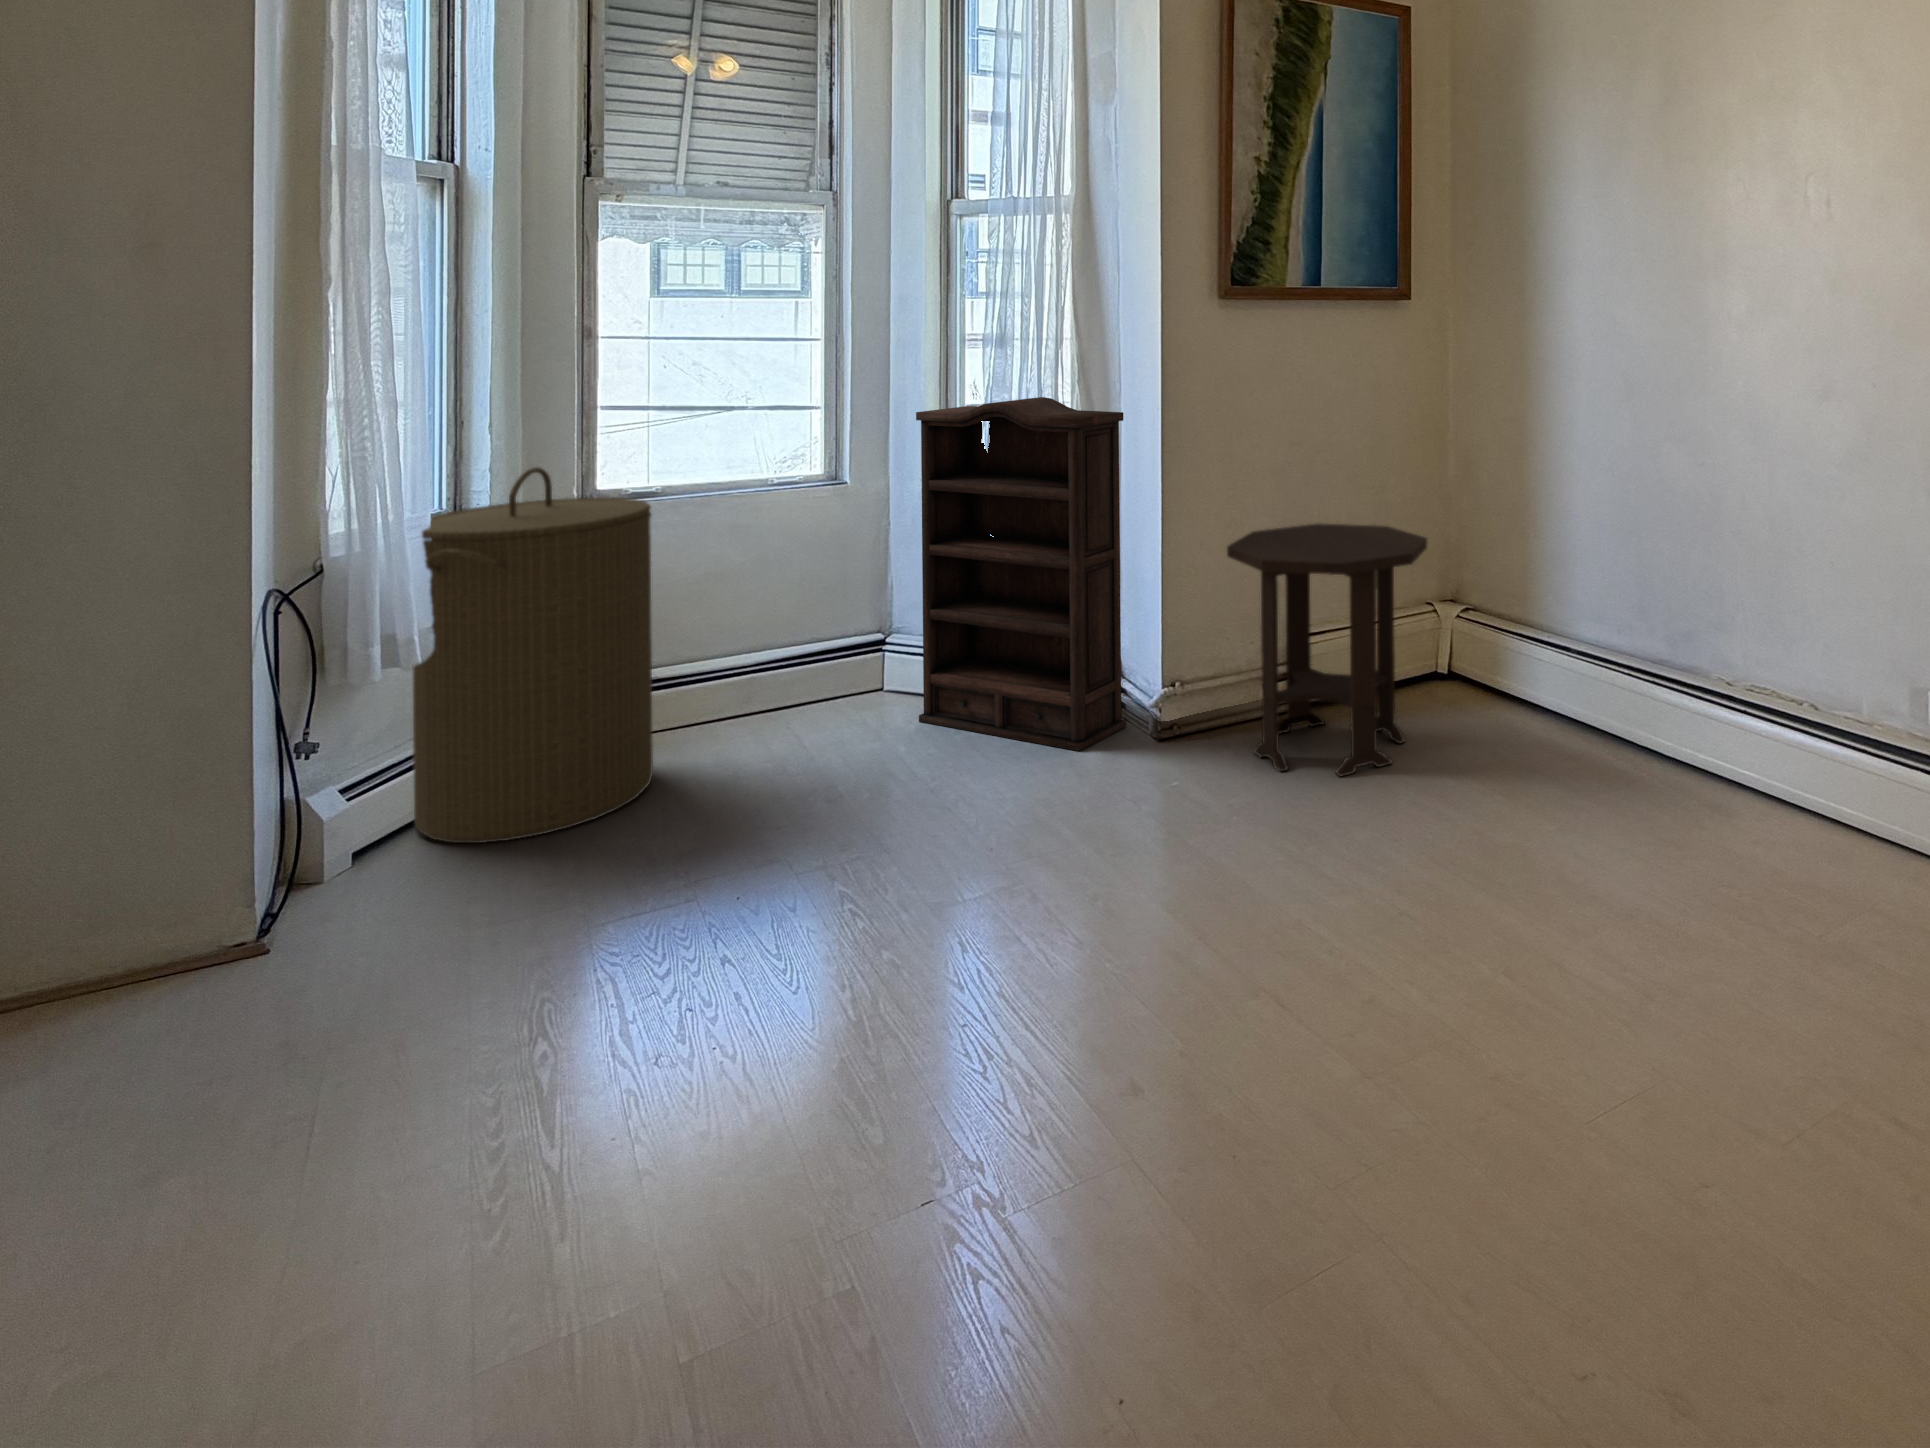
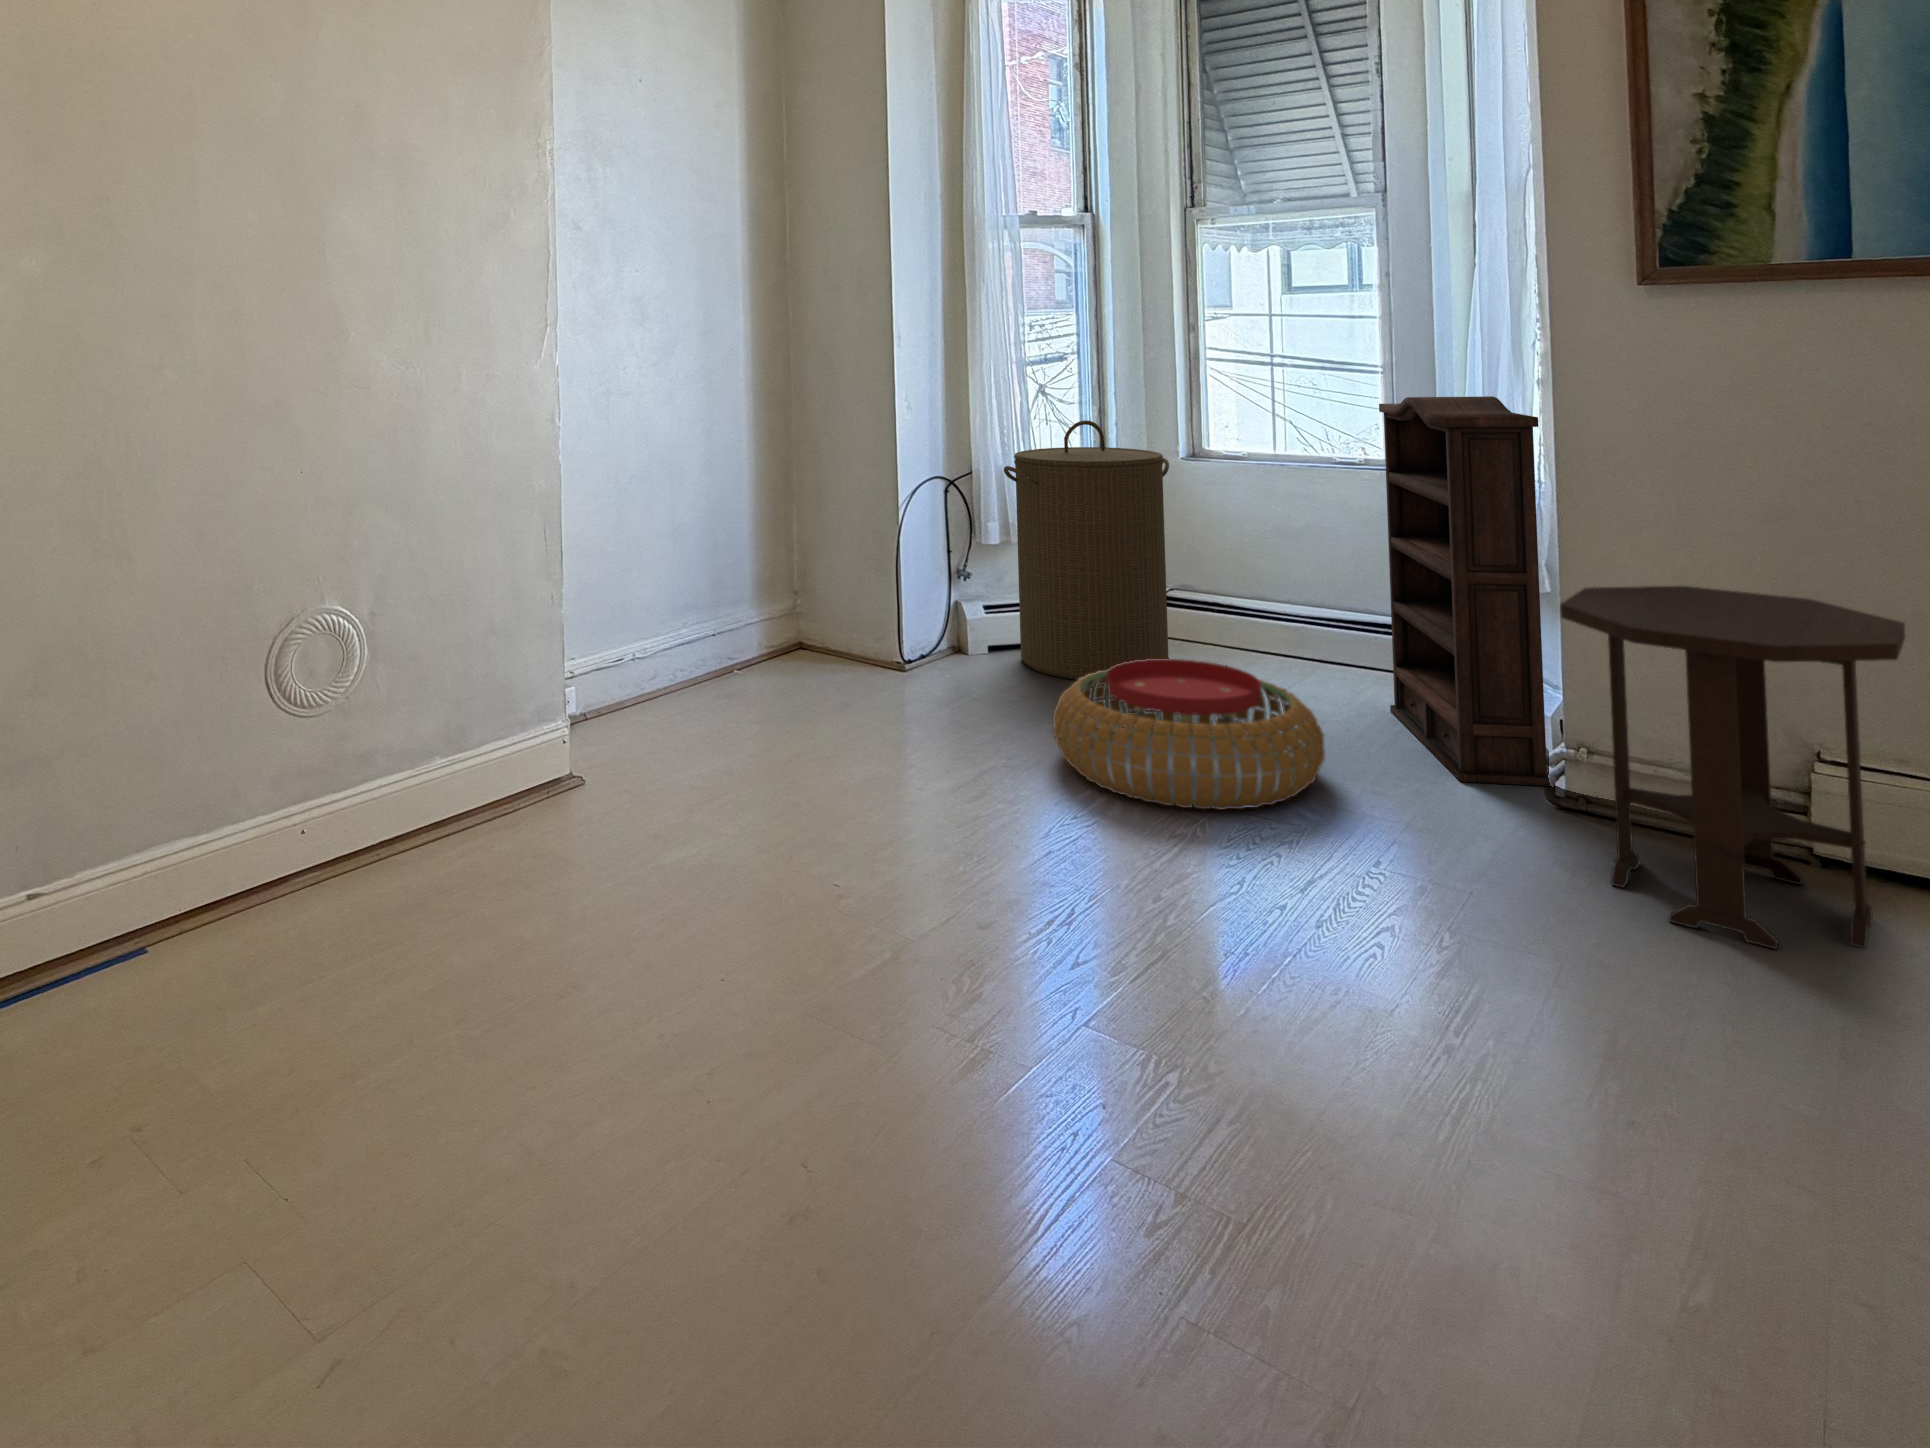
pouf: none [734,716,1053,912] -> present [1053,659,1325,810]

